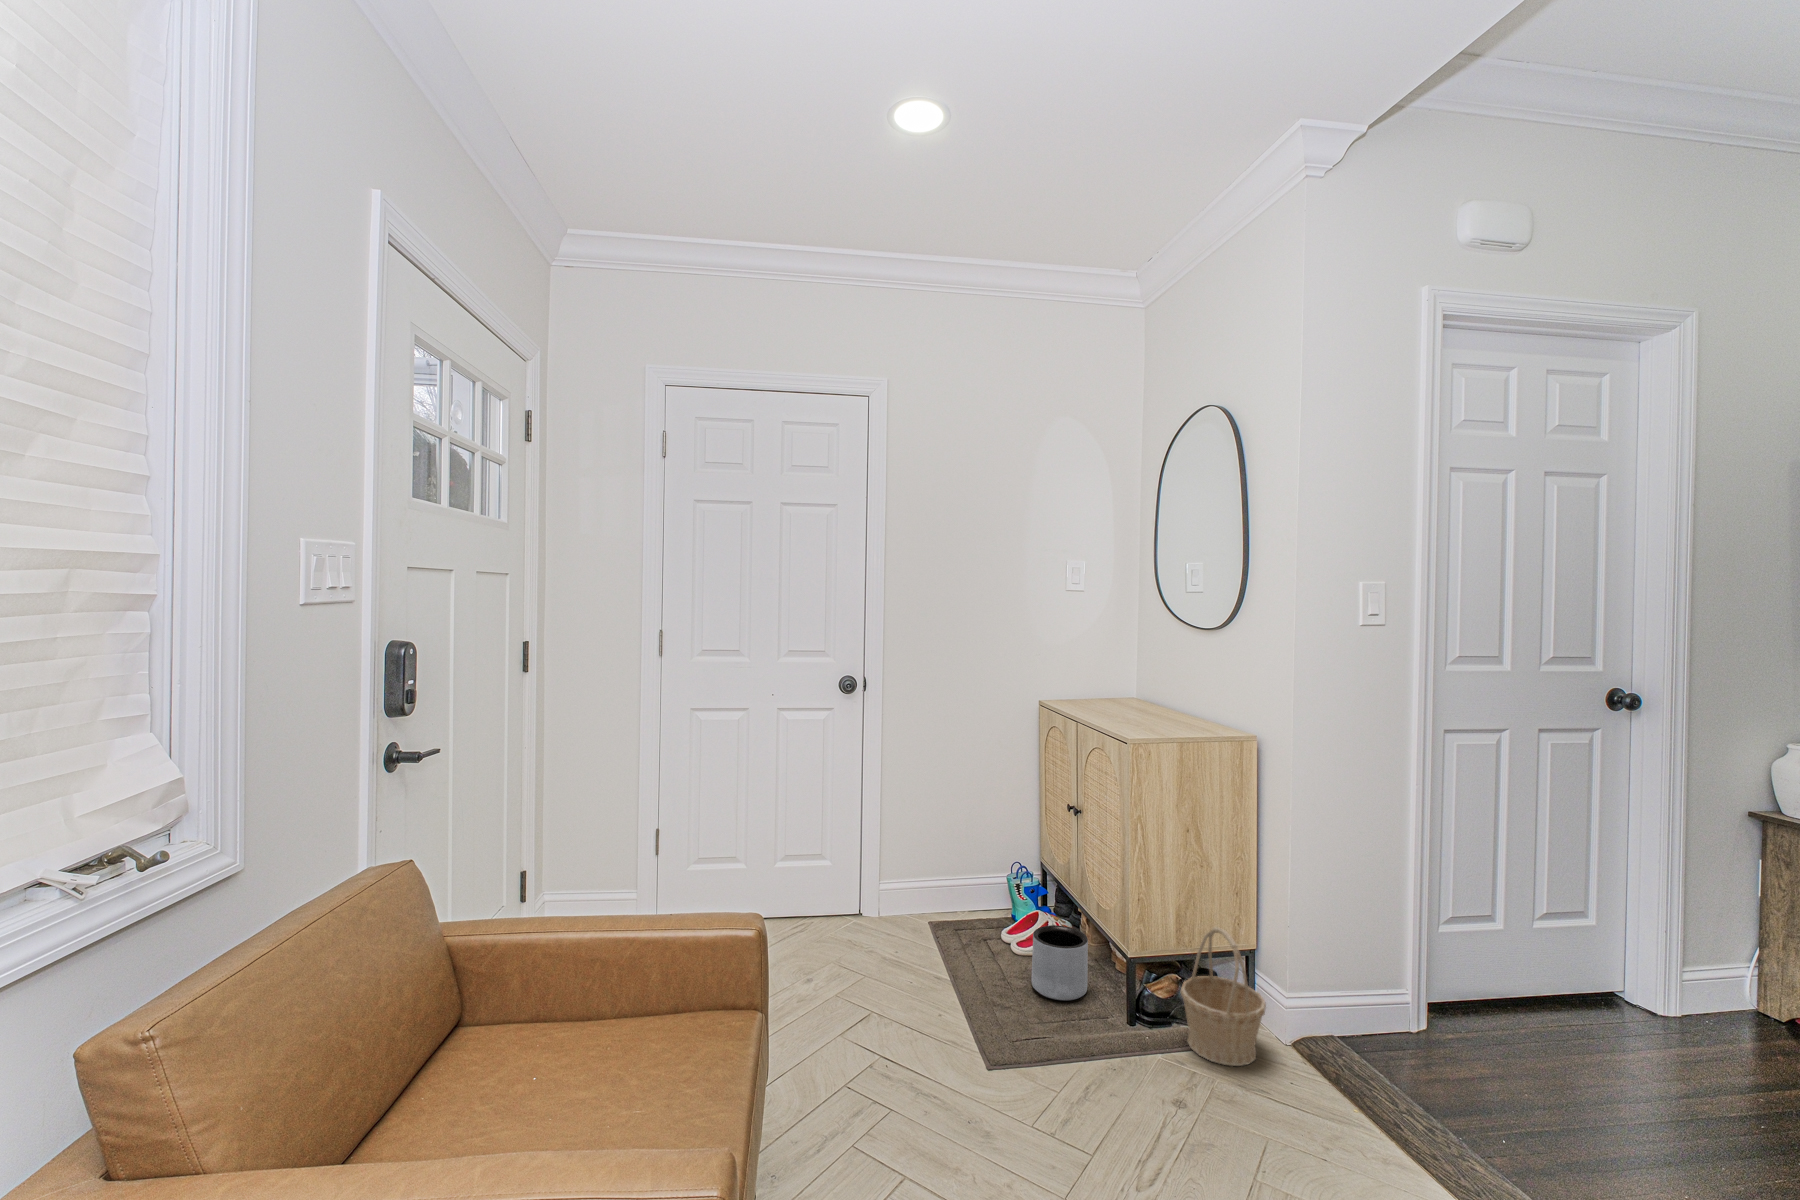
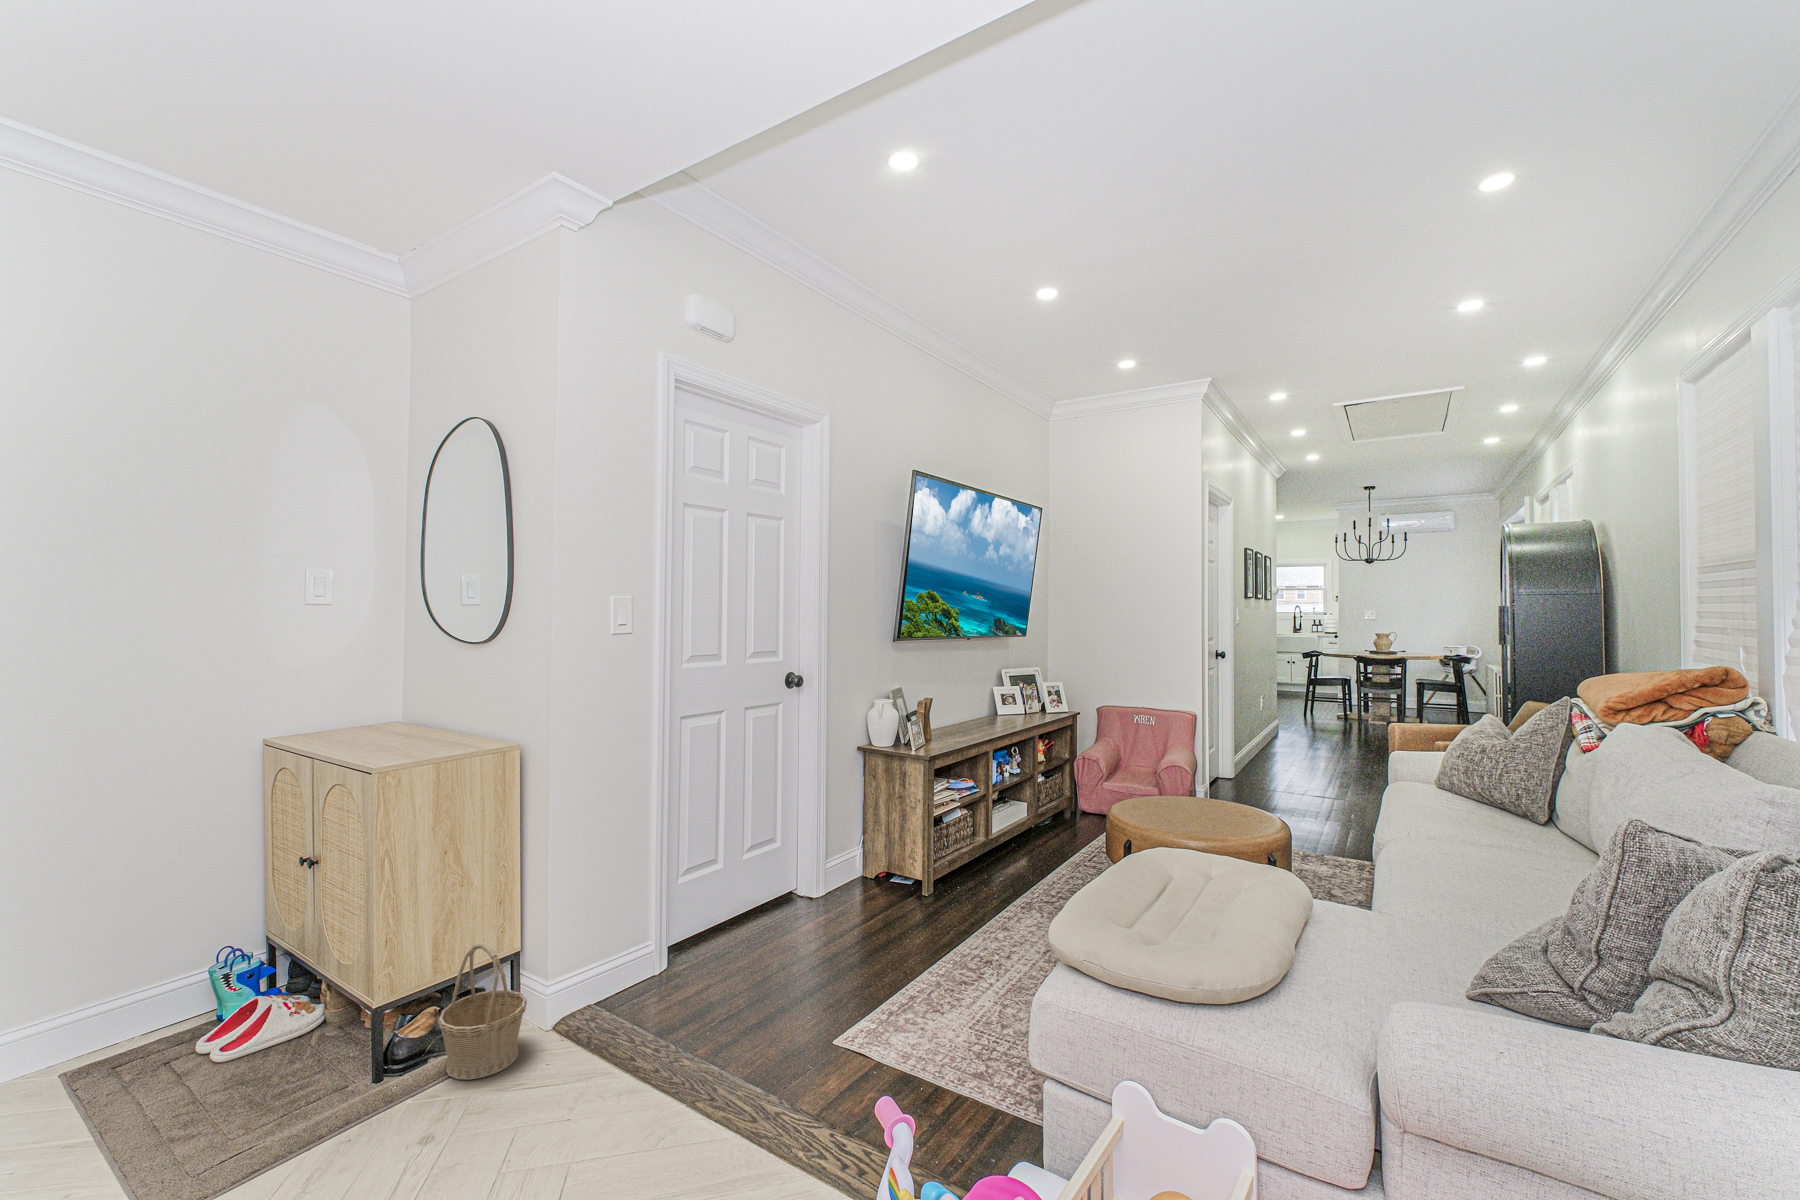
planter: present [1032,925,1088,1001] -> none [243,1001,325,1095]

